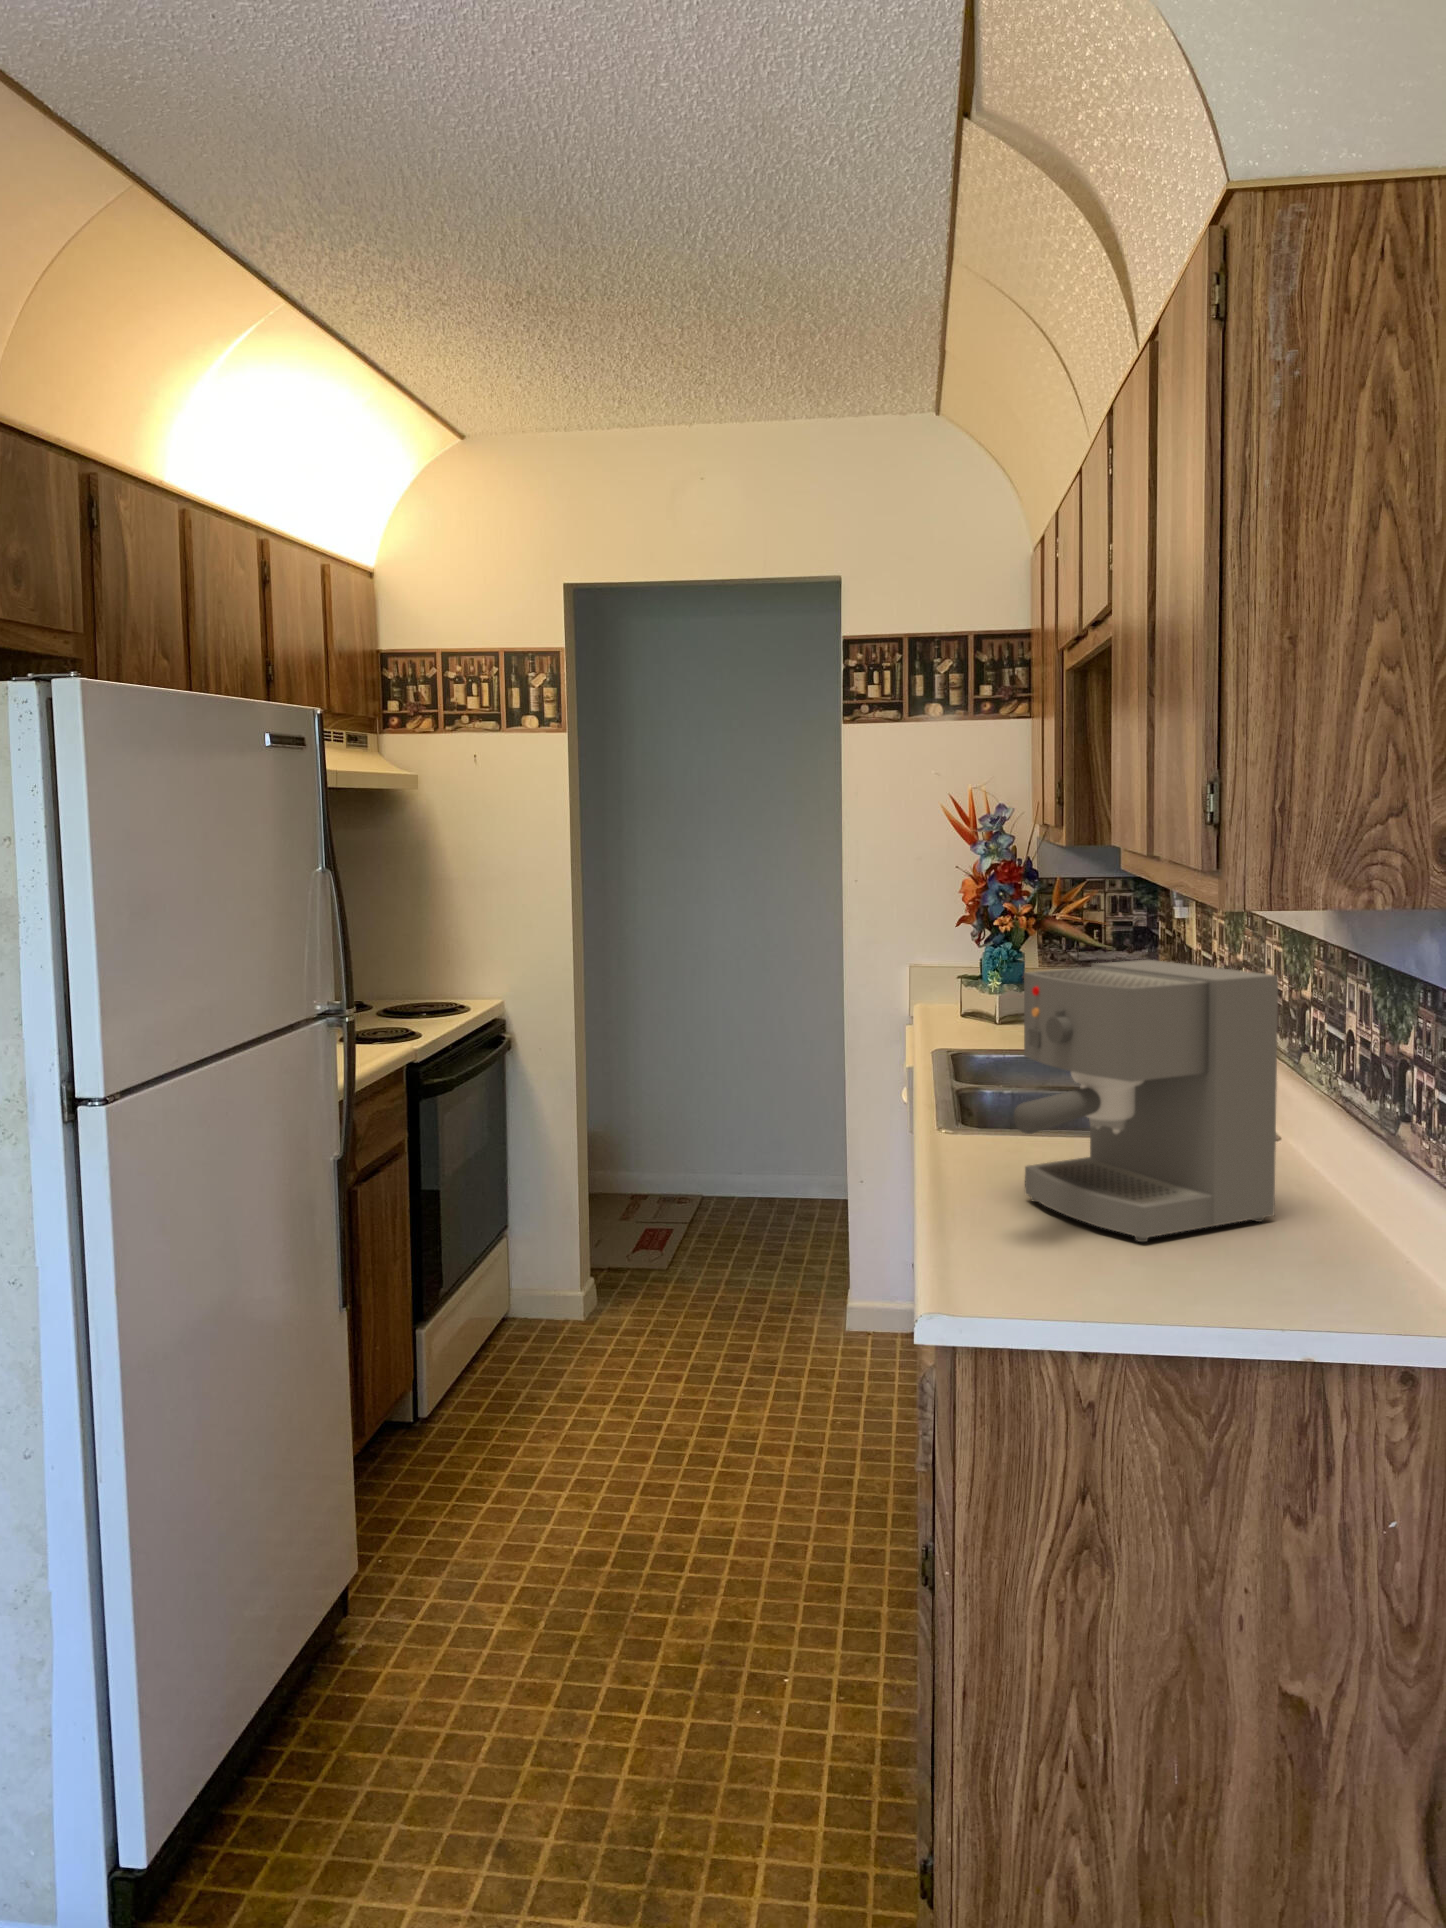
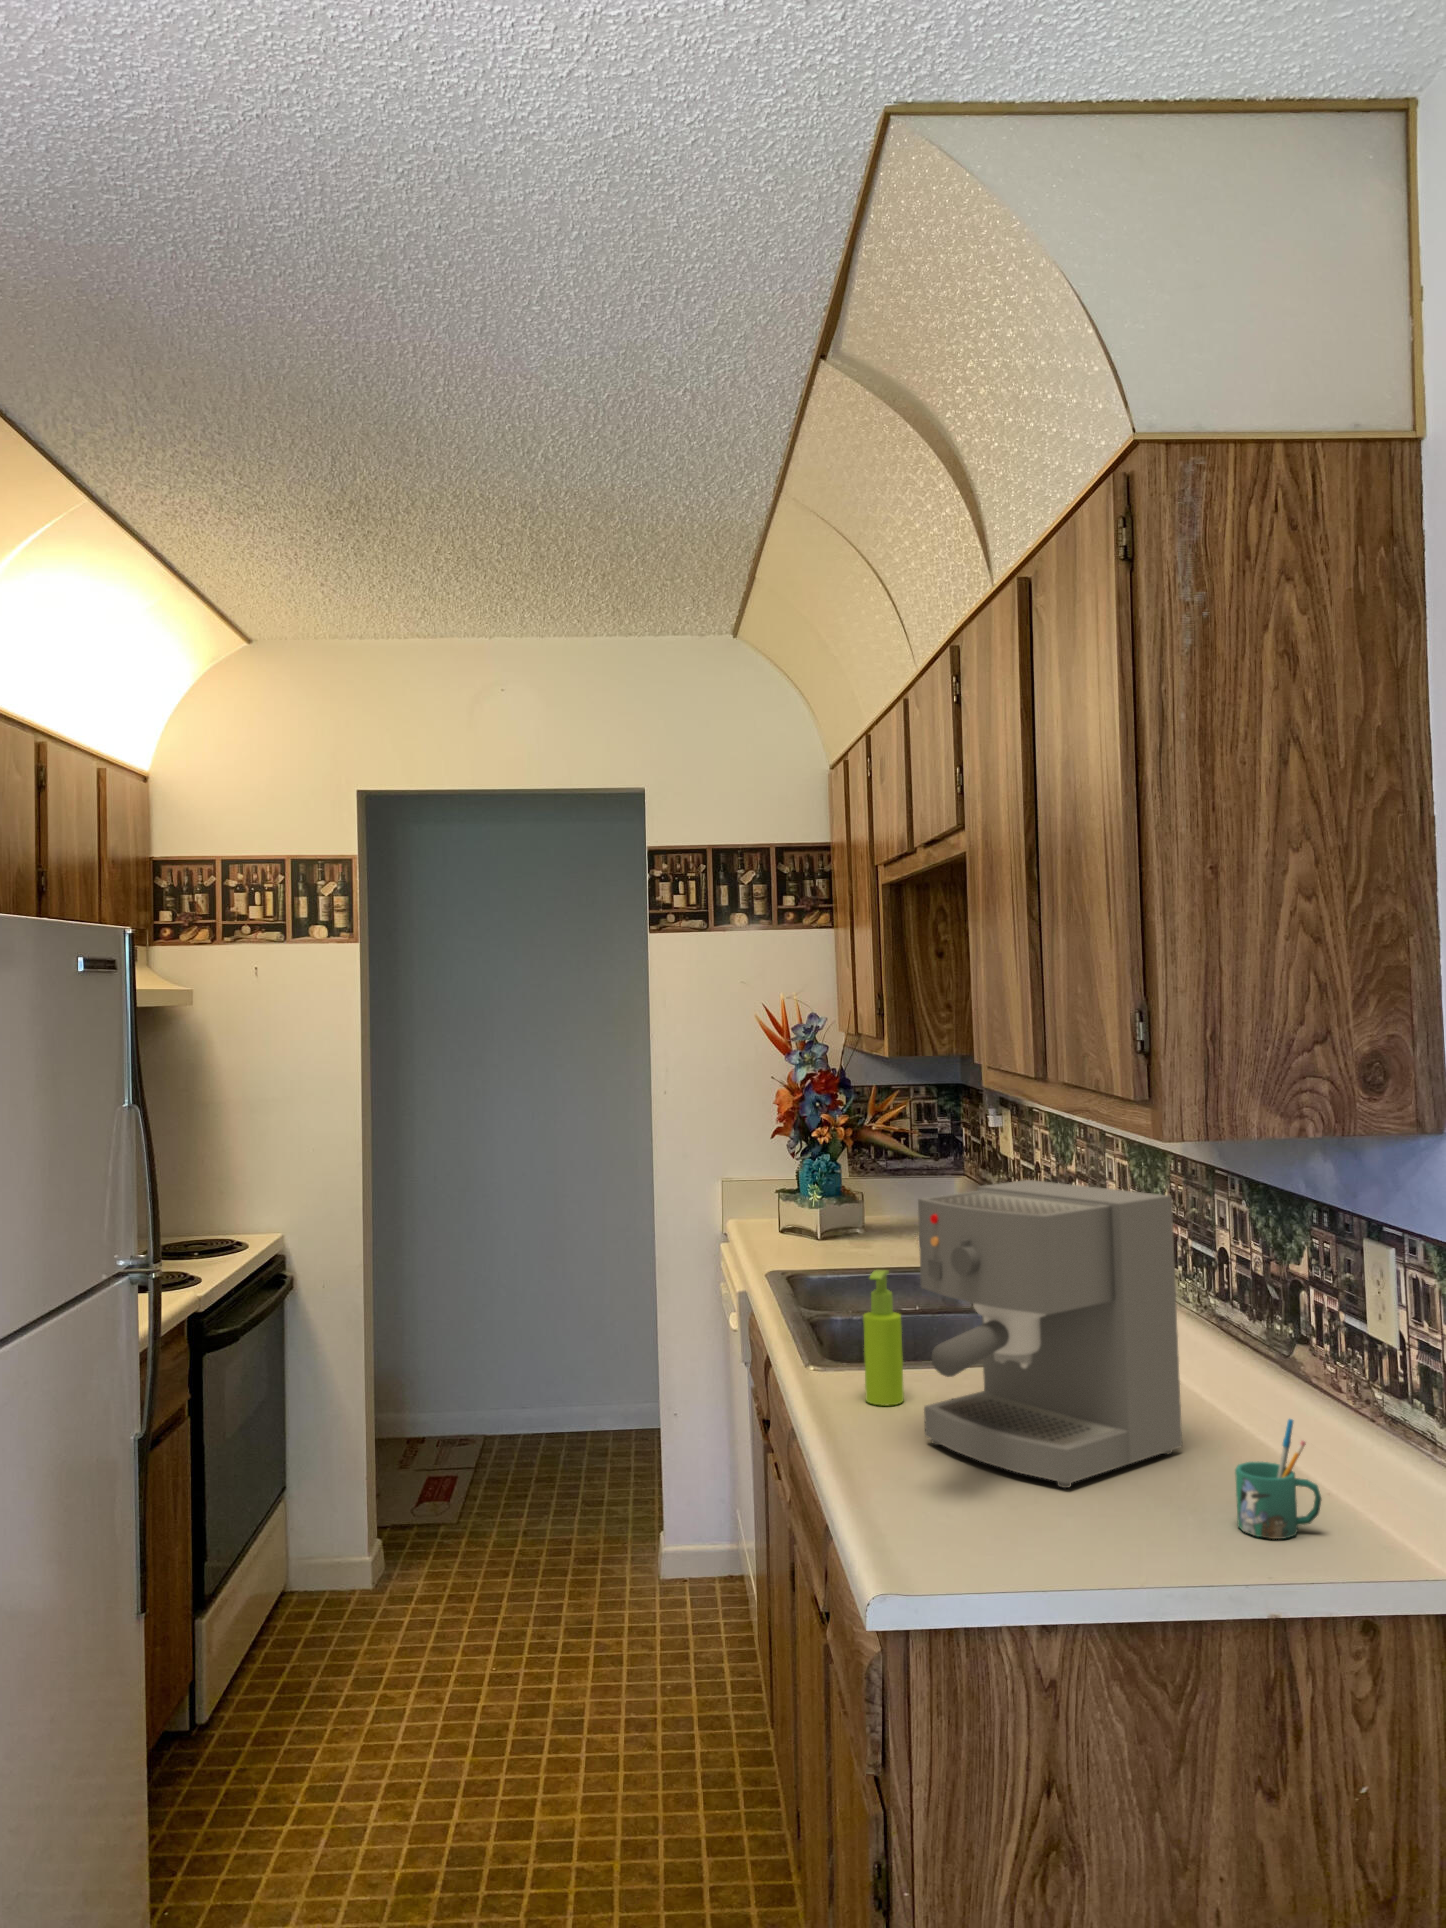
soap dispenser: none [984,1042,1021,1168] -> present [863,1270,904,1405]
mug: none [1294,1186,1379,1294] -> present [1235,1419,1321,1539]

